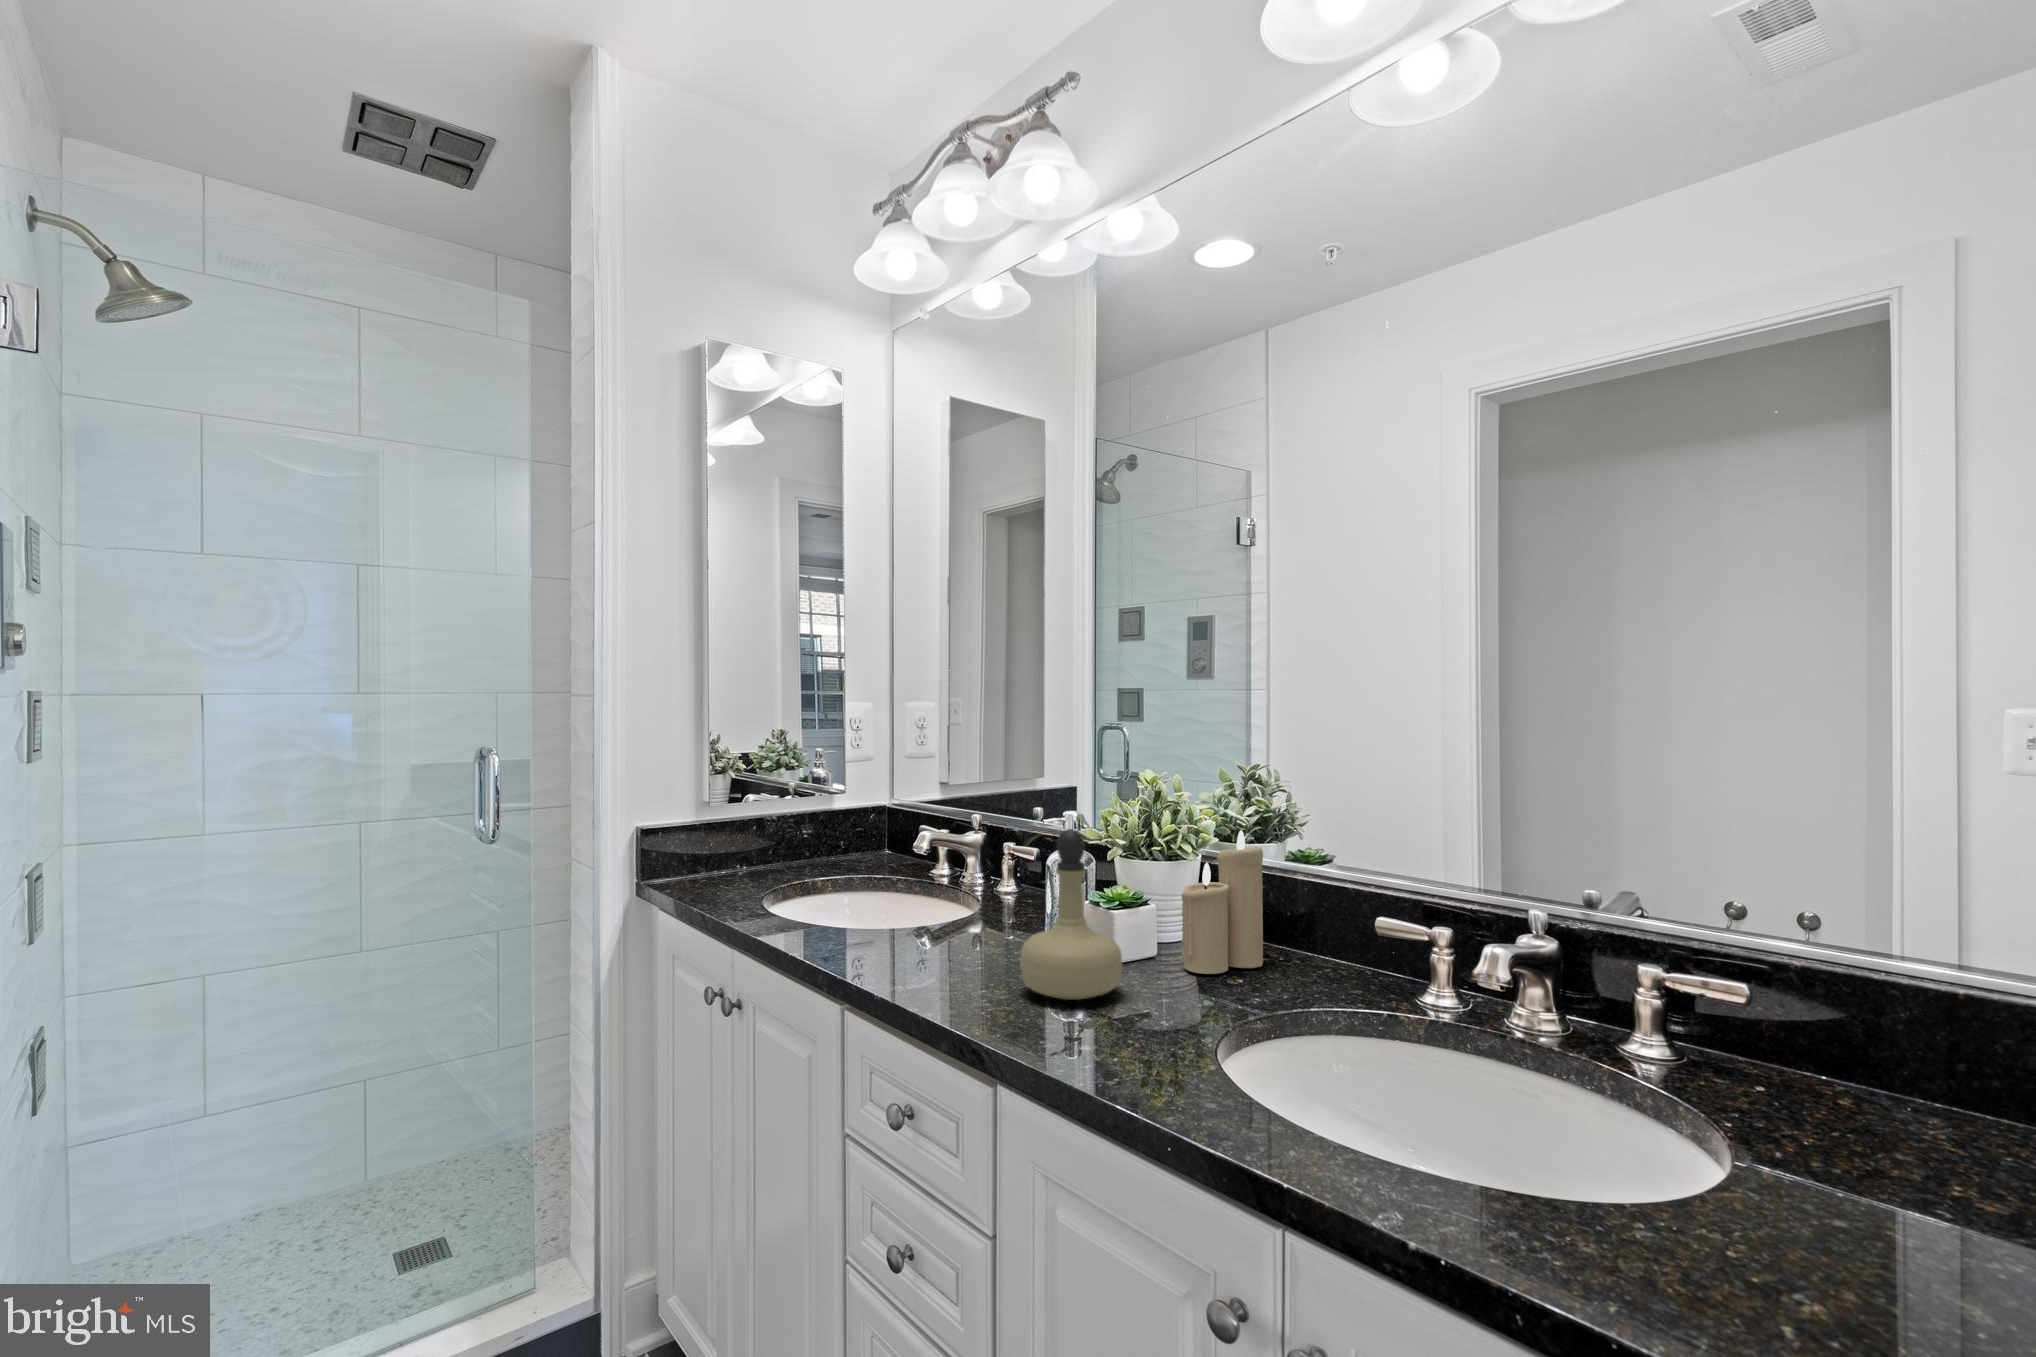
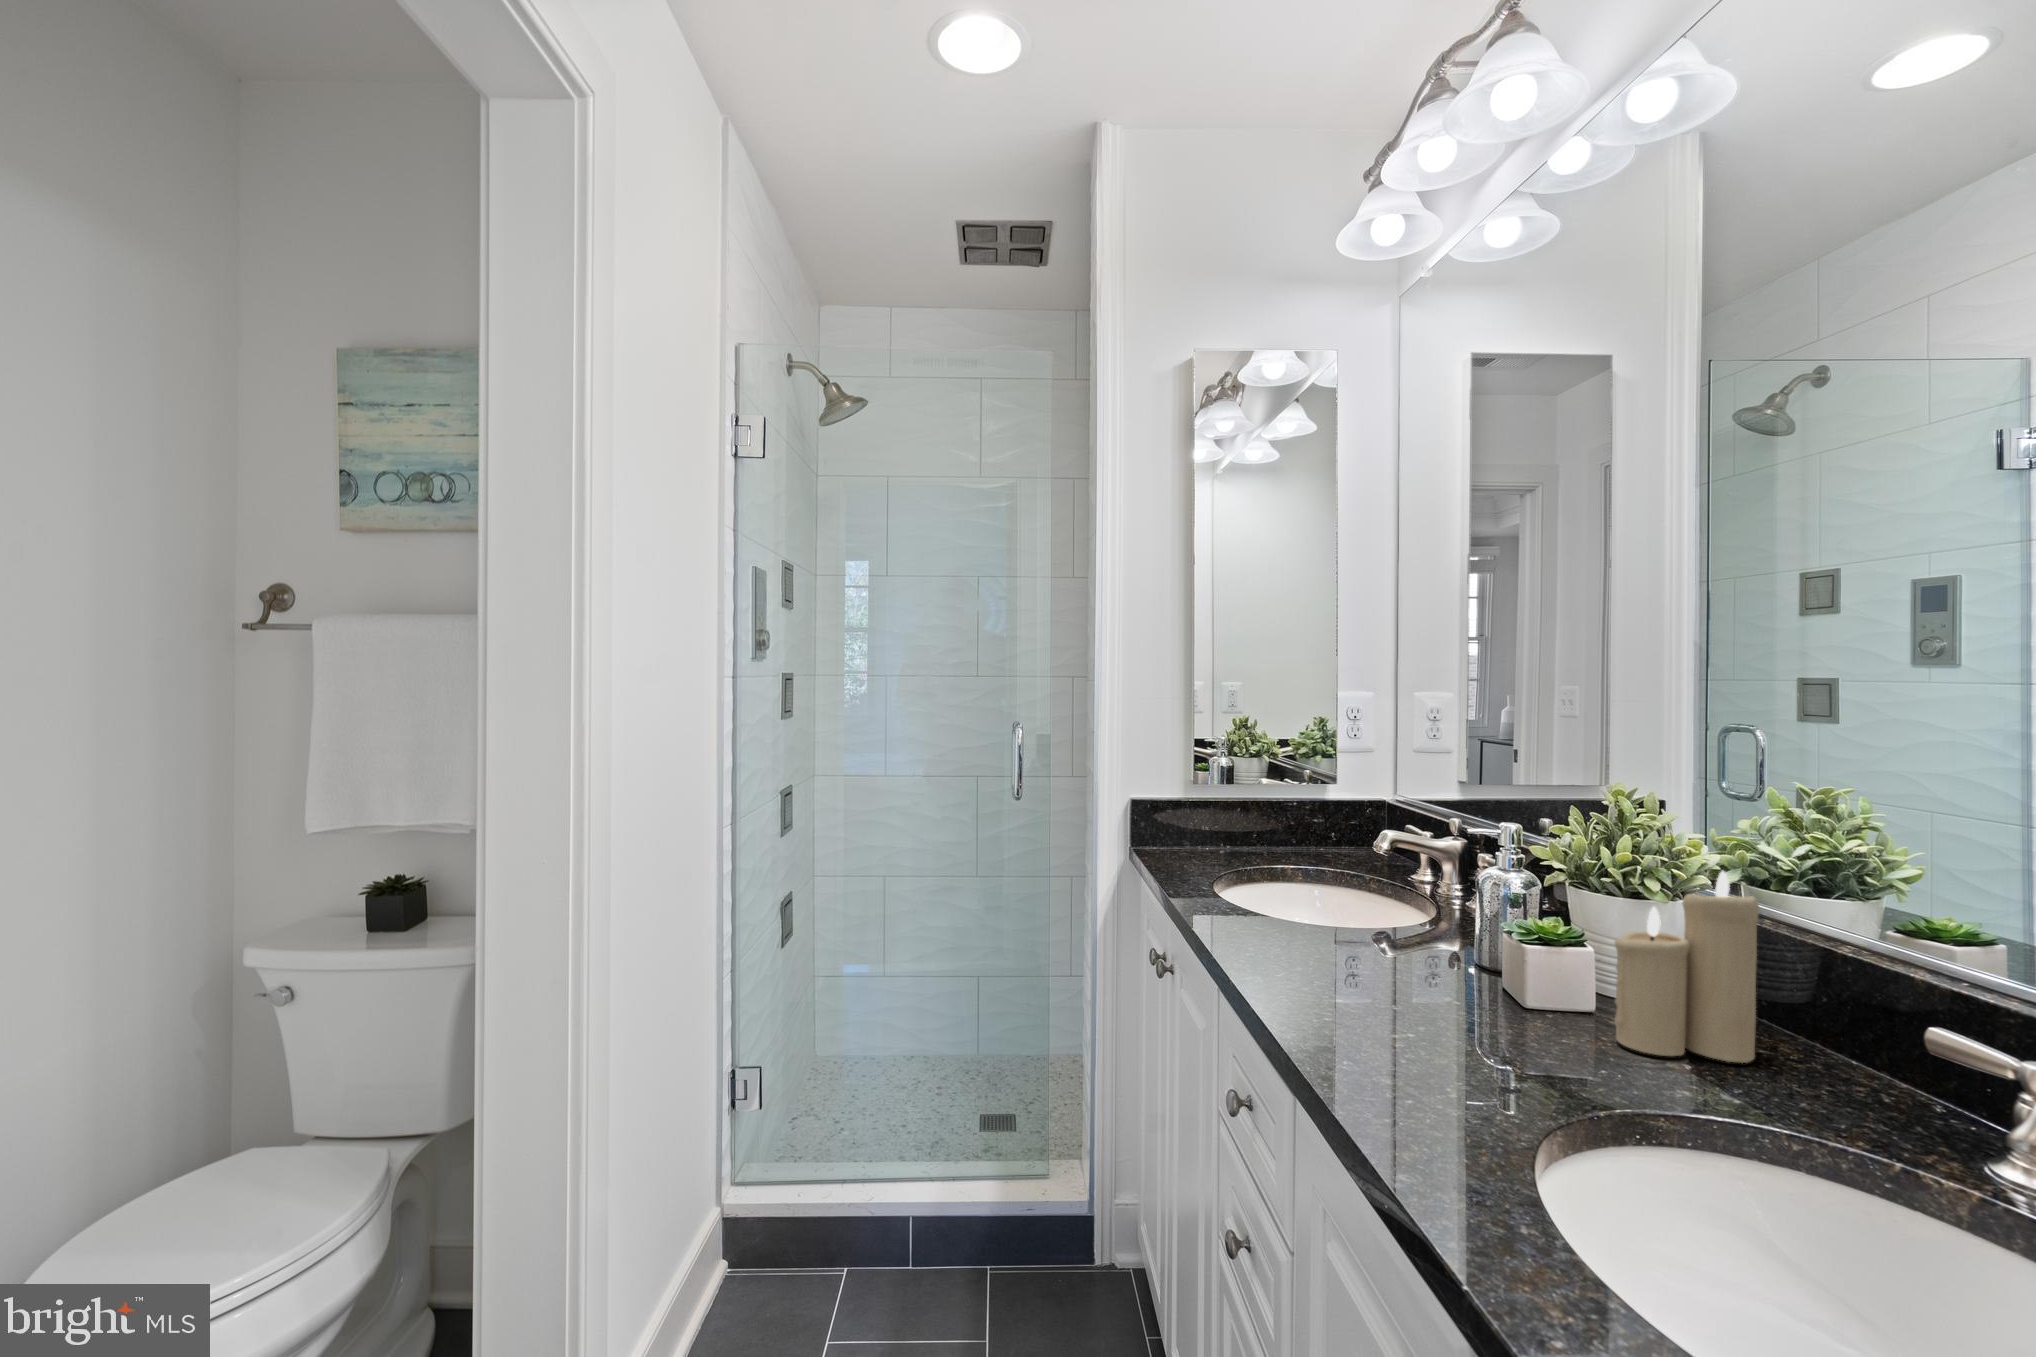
perfume bottle: present [1020,829,1122,1000] -> none [1361,837,1492,1040]

